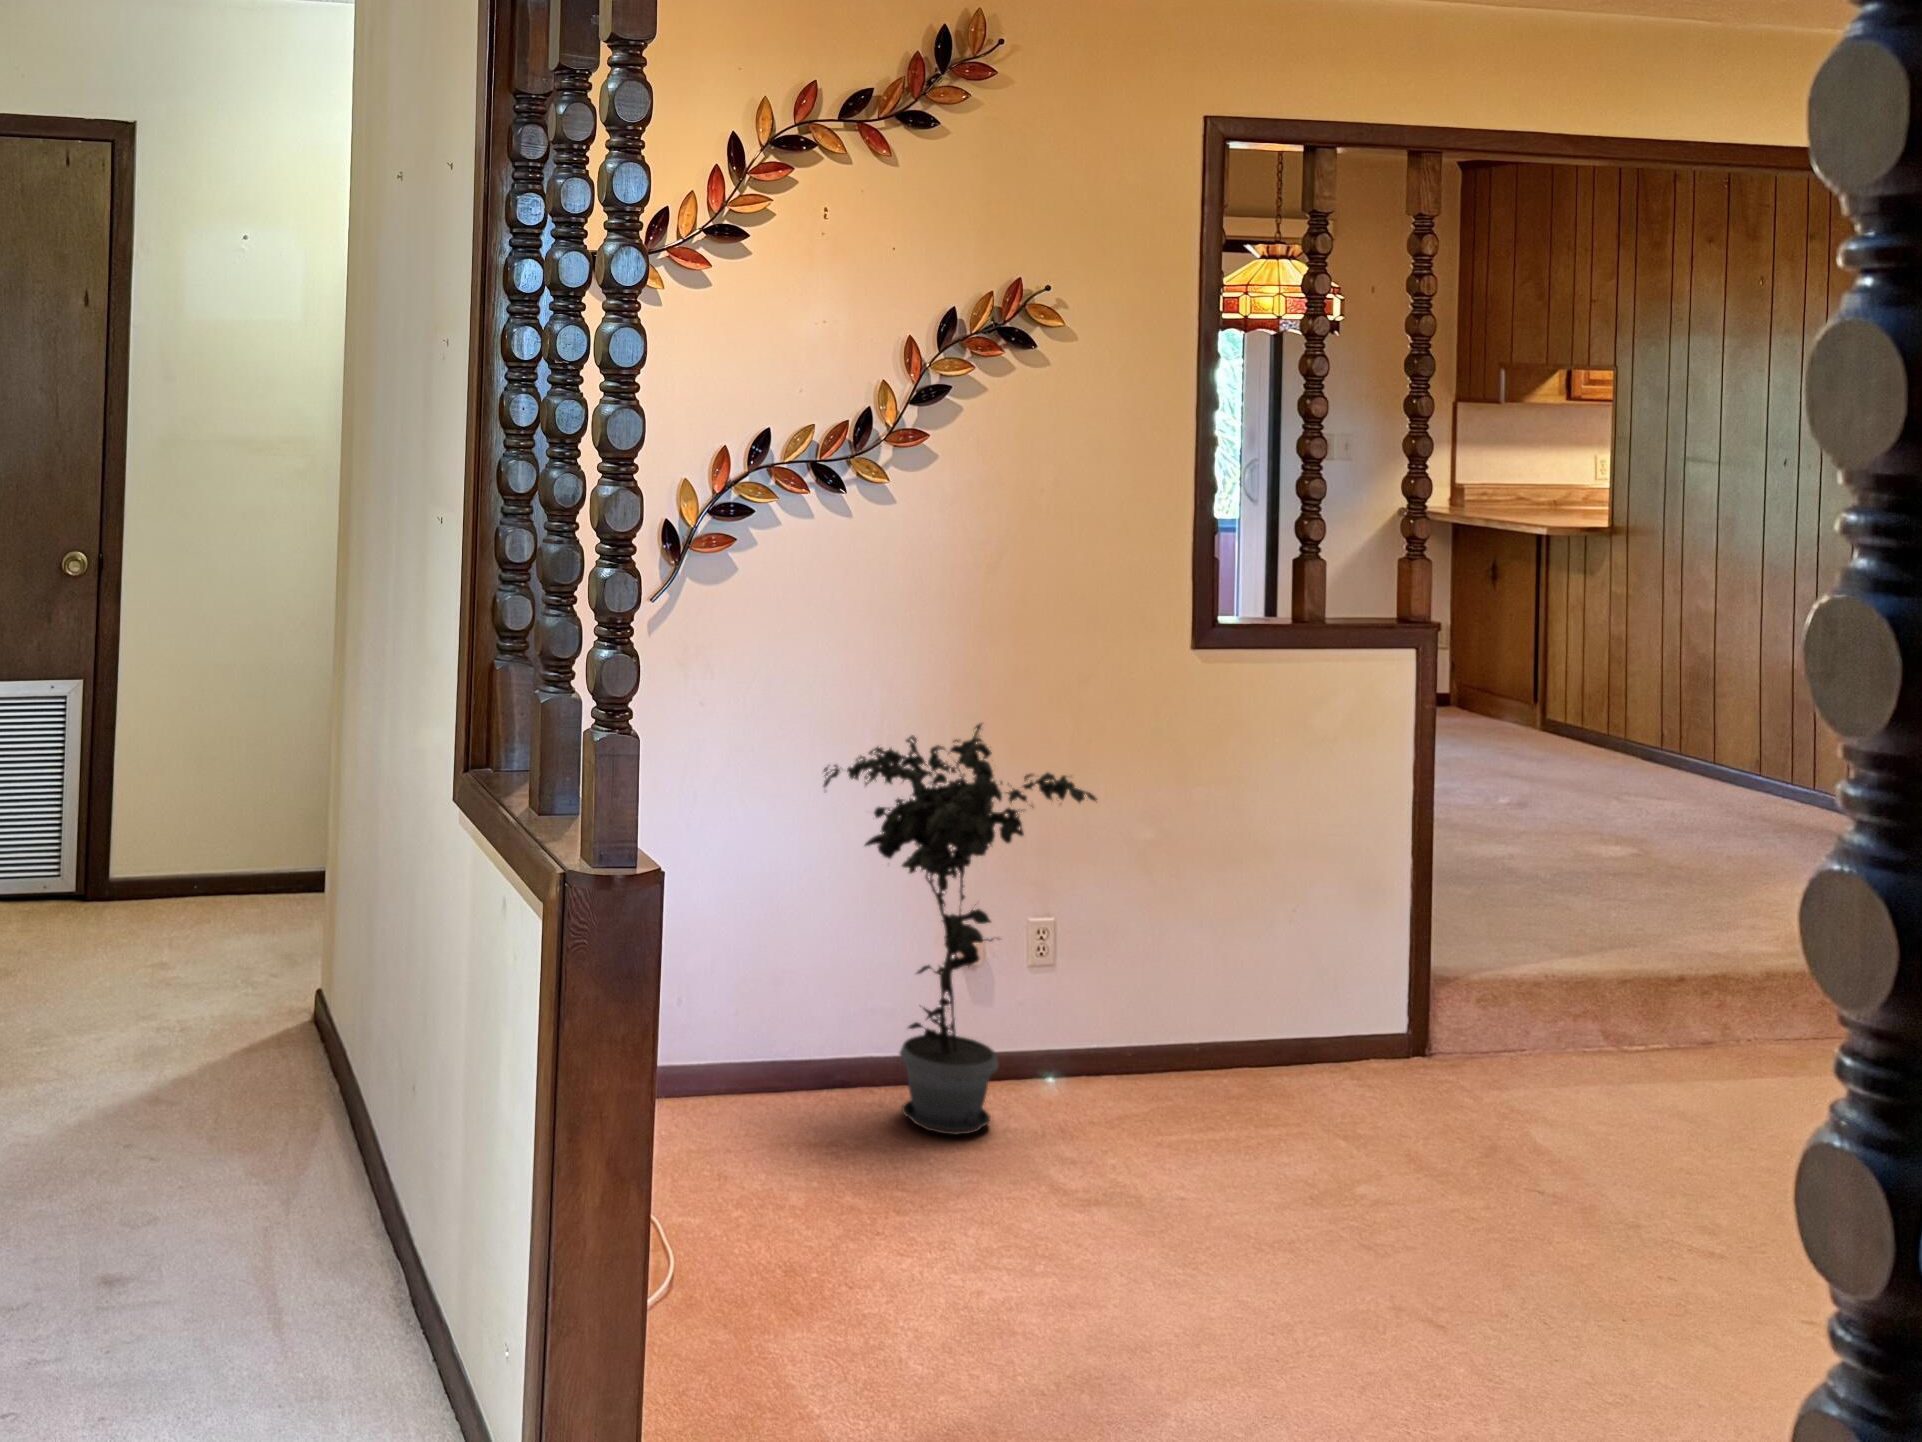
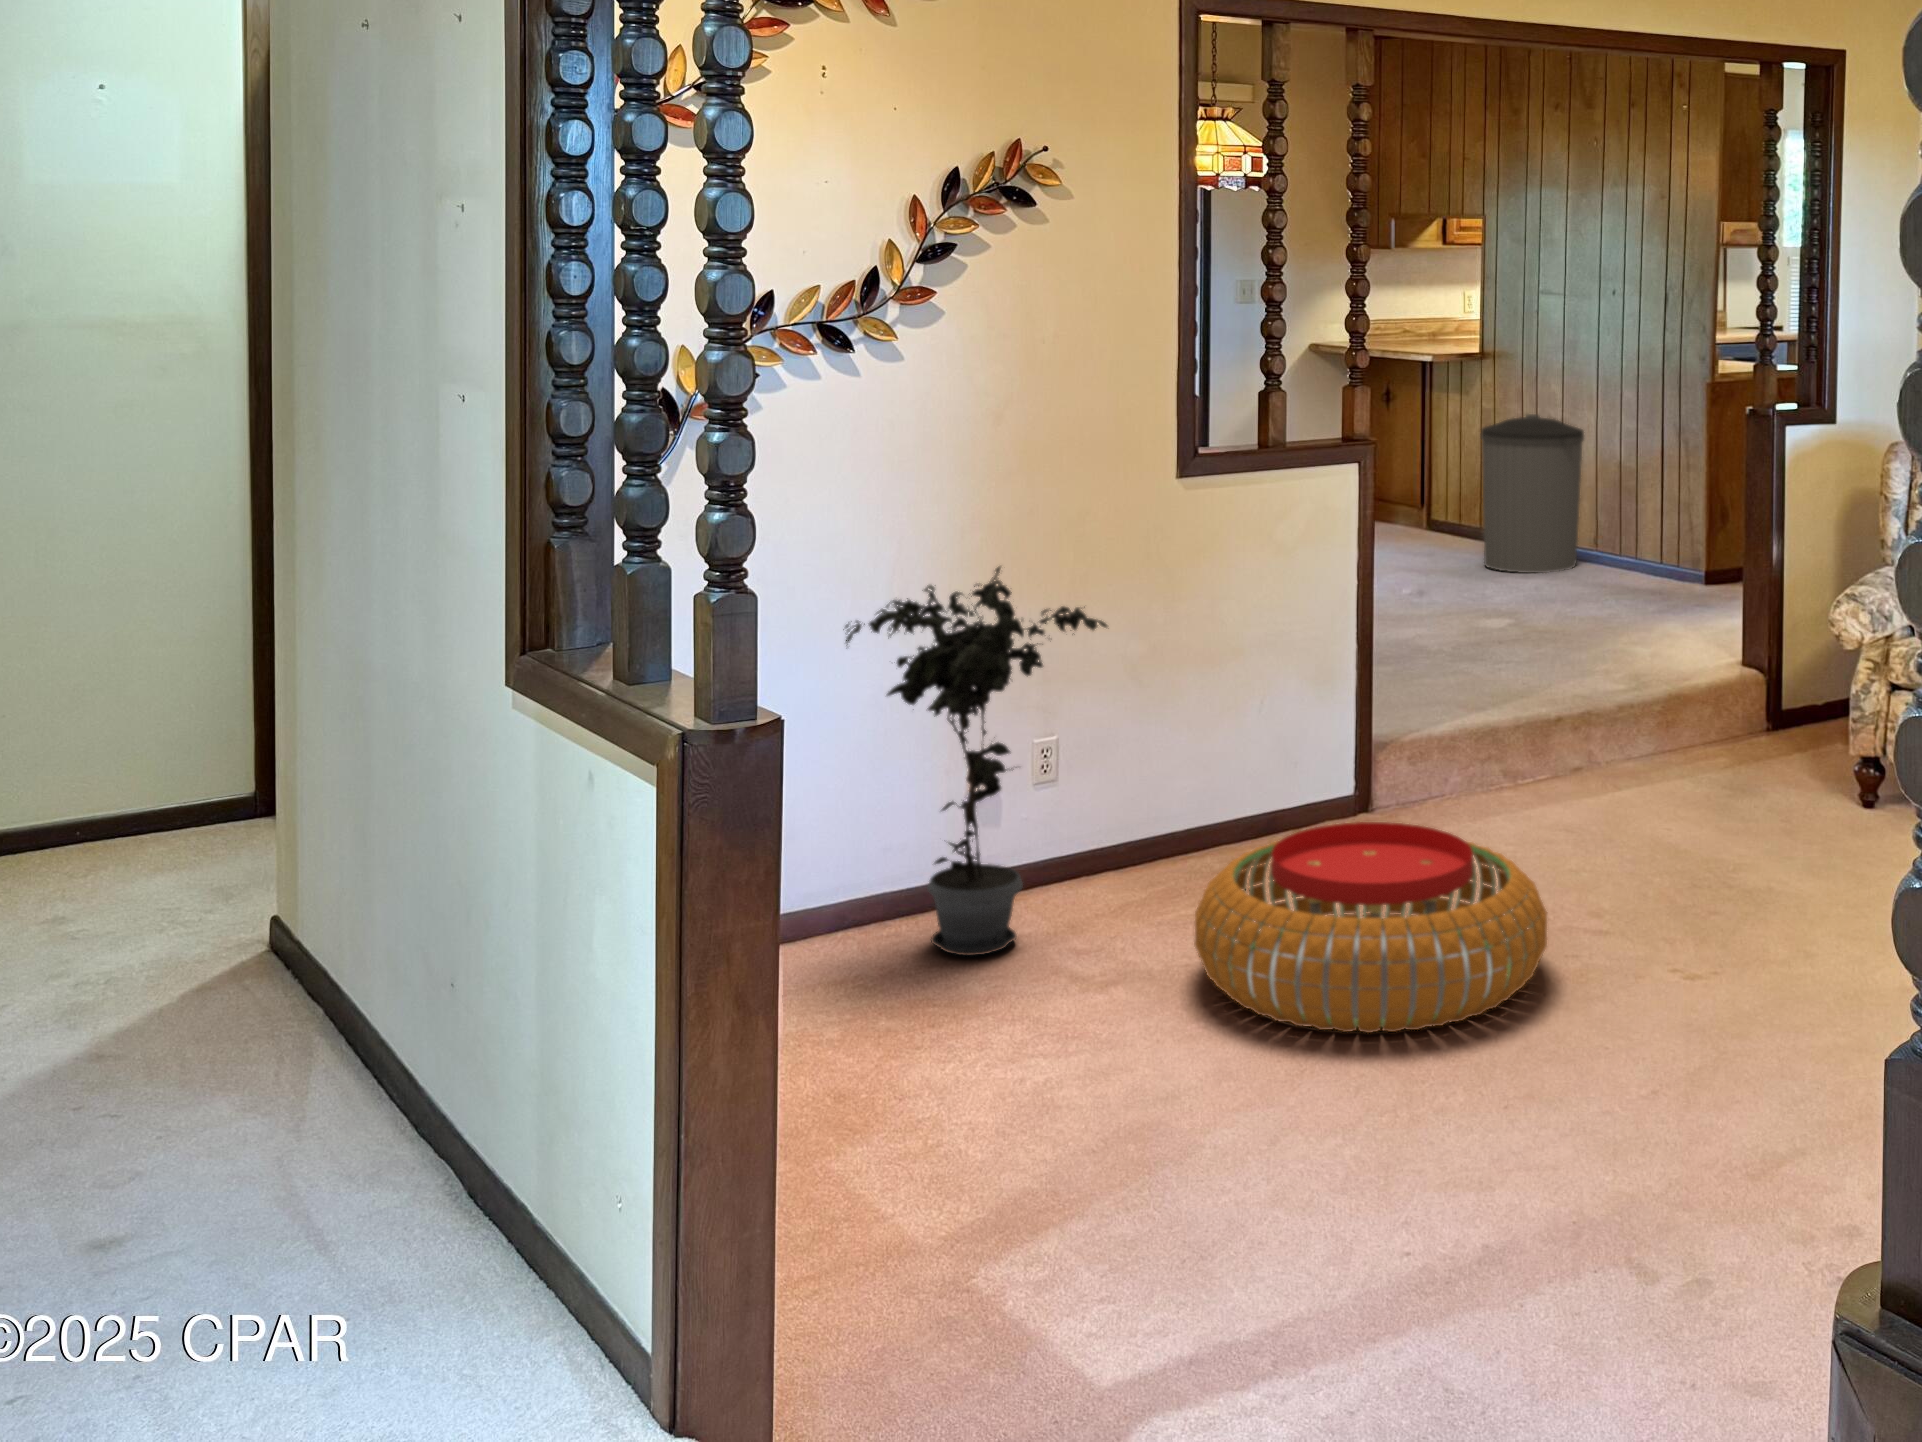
trash can: none [1600,601,1736,790] -> present [1481,414,1584,573]
pouf: none [1174,1060,1617,1331] -> present [1194,822,1547,1033]

